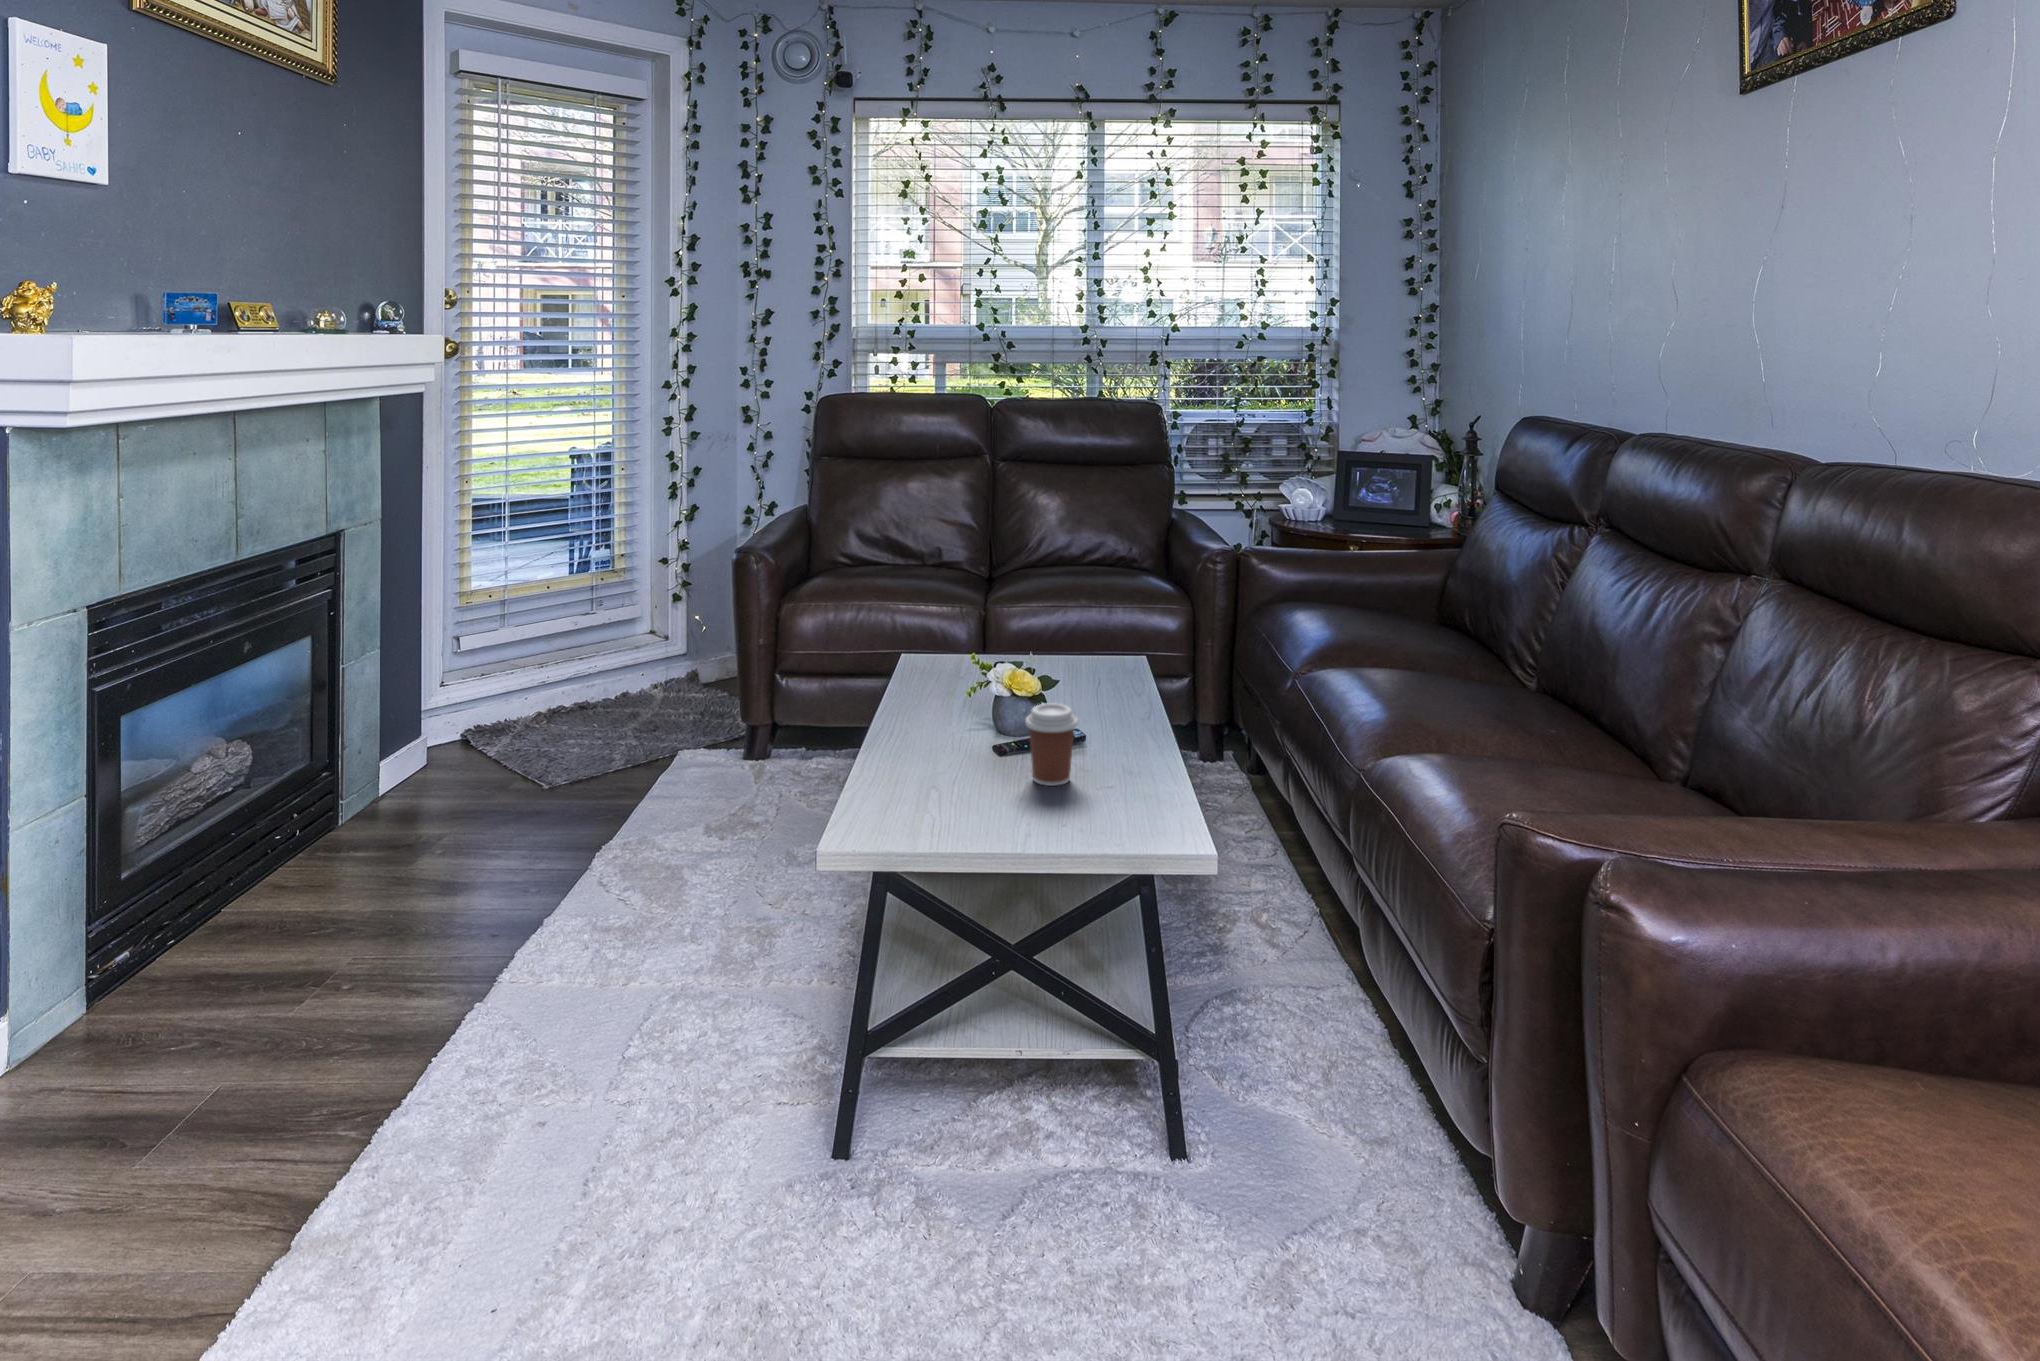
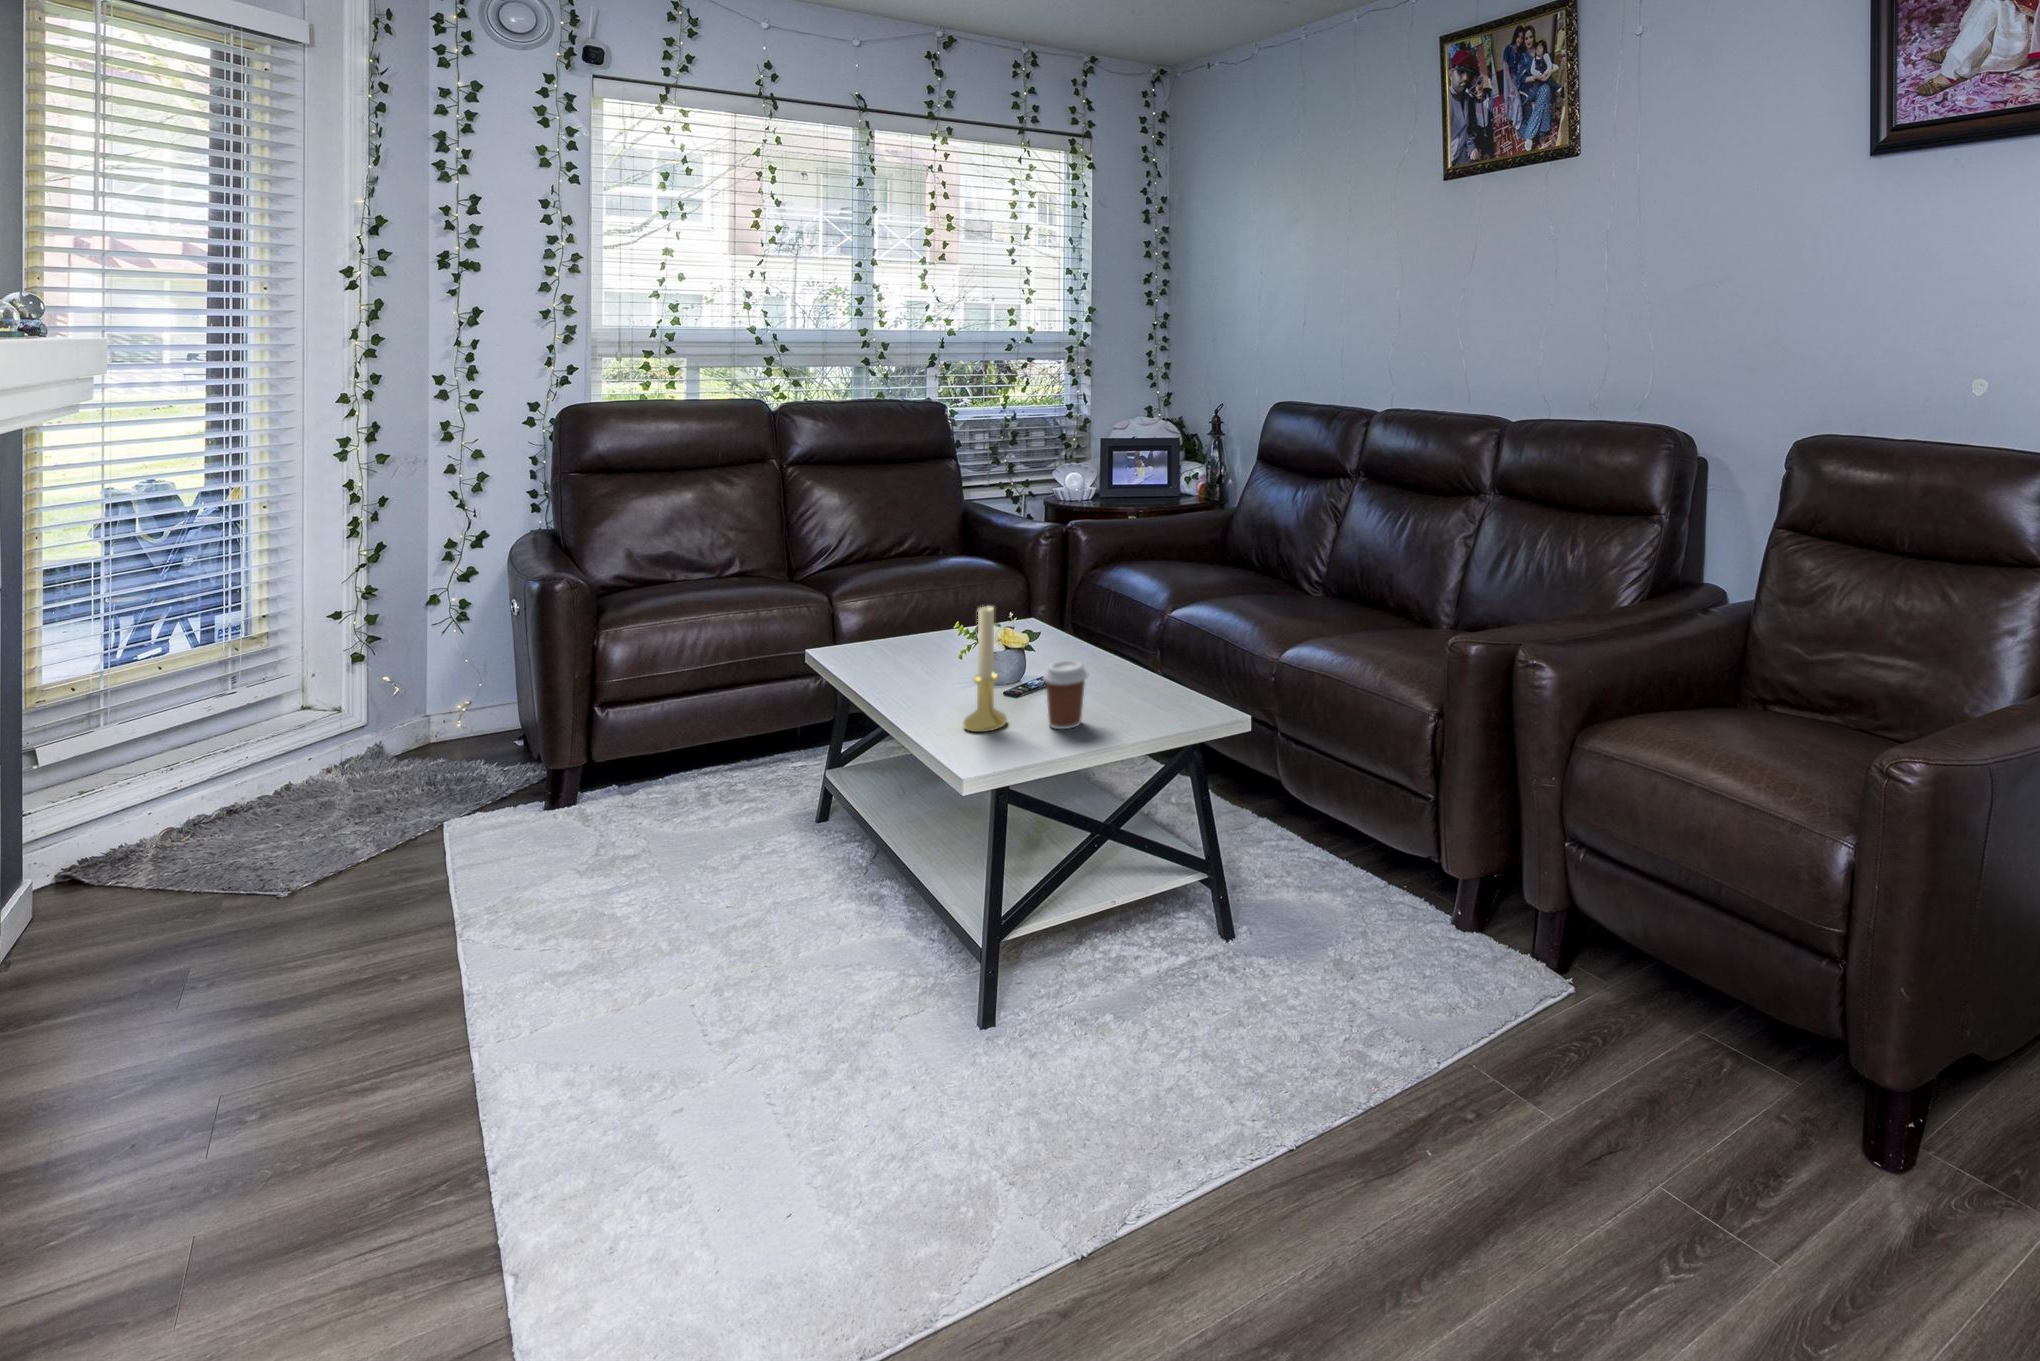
candle holder: none [953,622,1000,769] -> present [963,607,1007,732]

